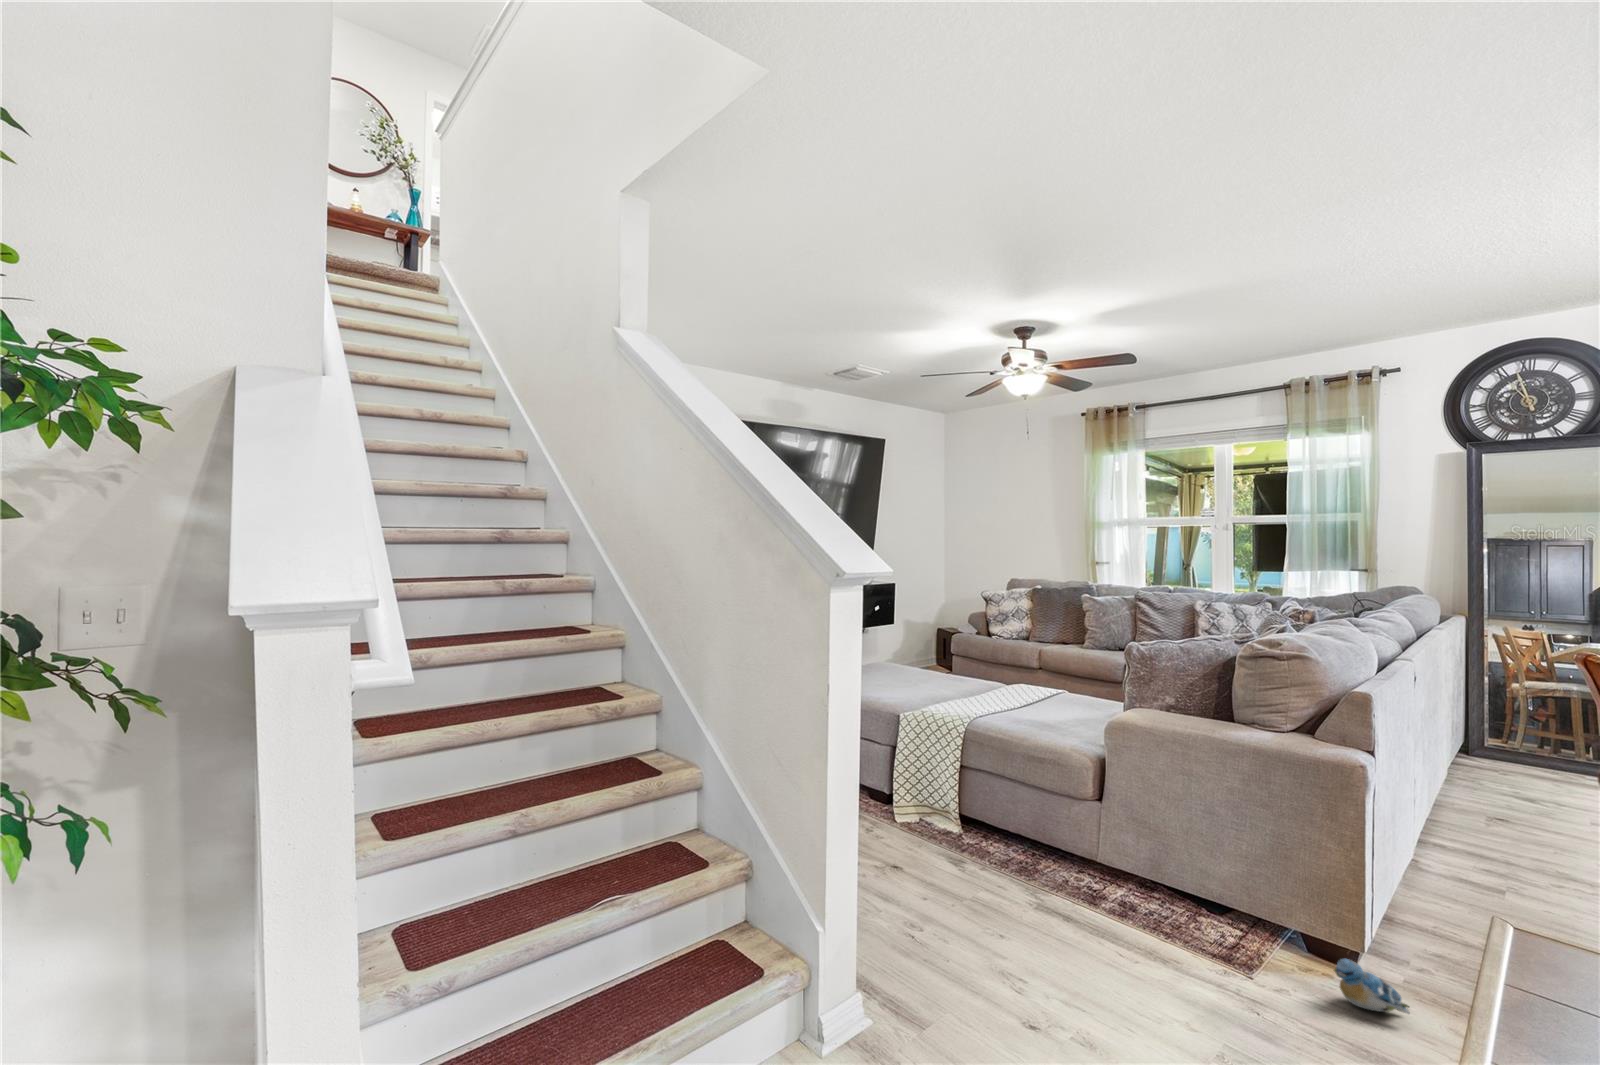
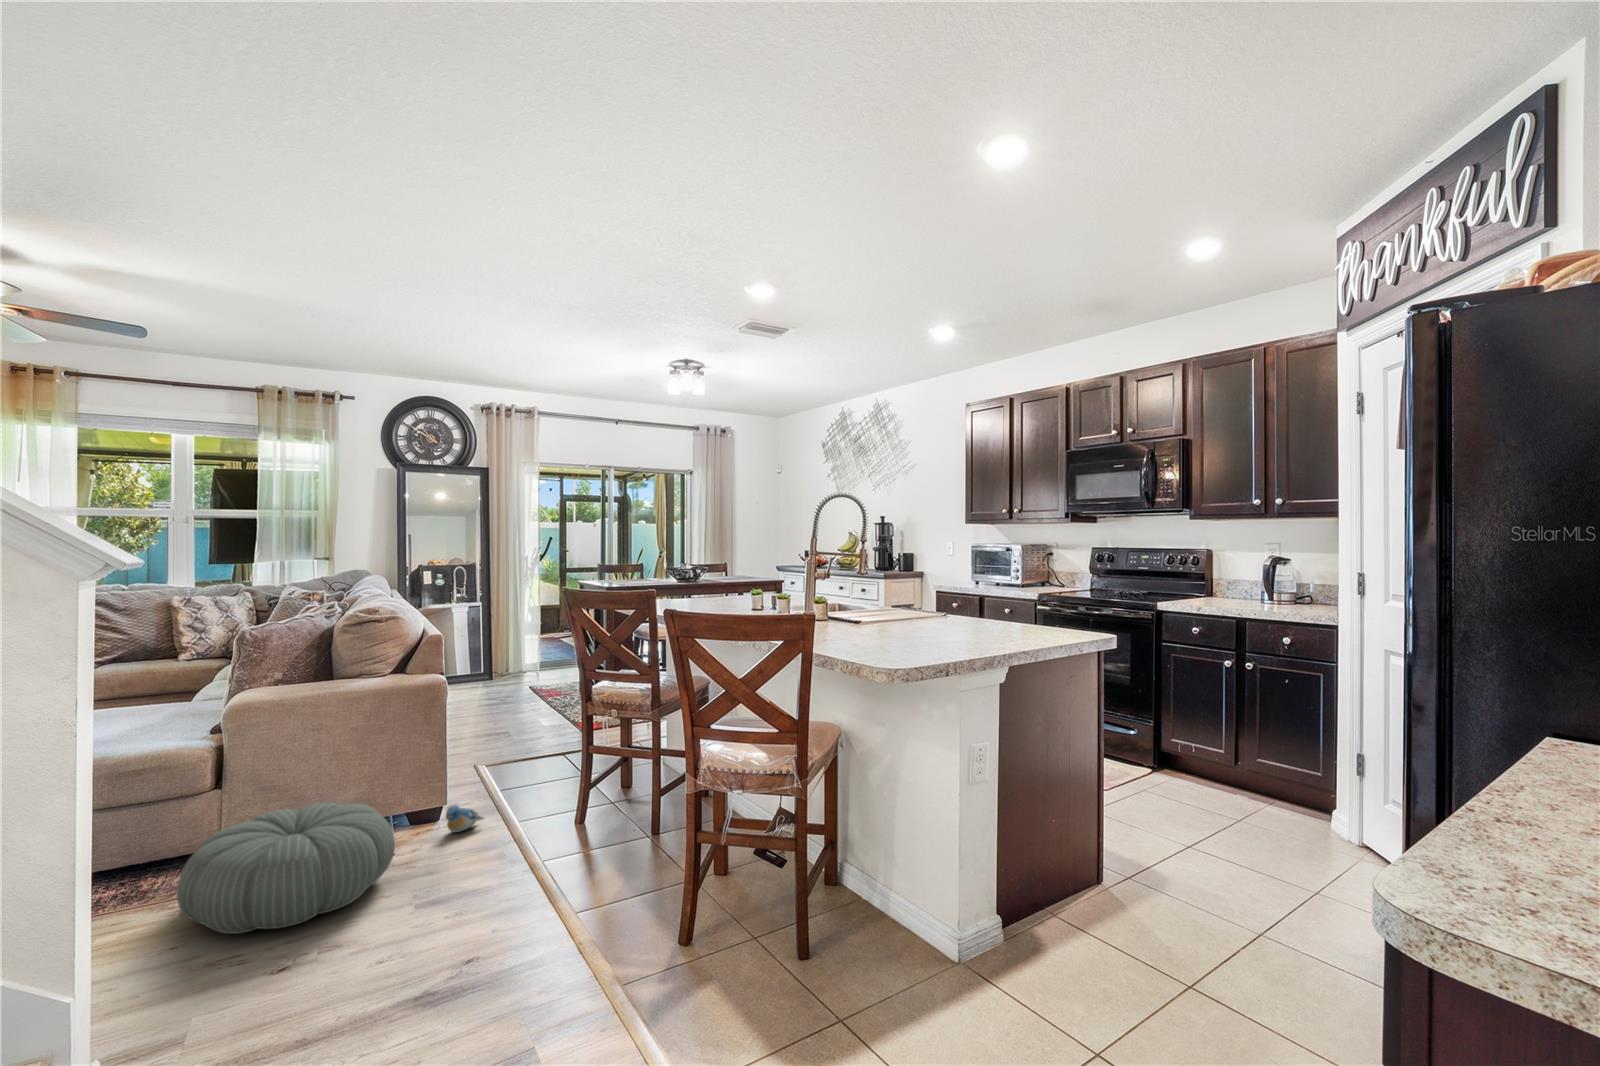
pouf: none [1010,843,1225,1005] -> present [177,803,395,934]

